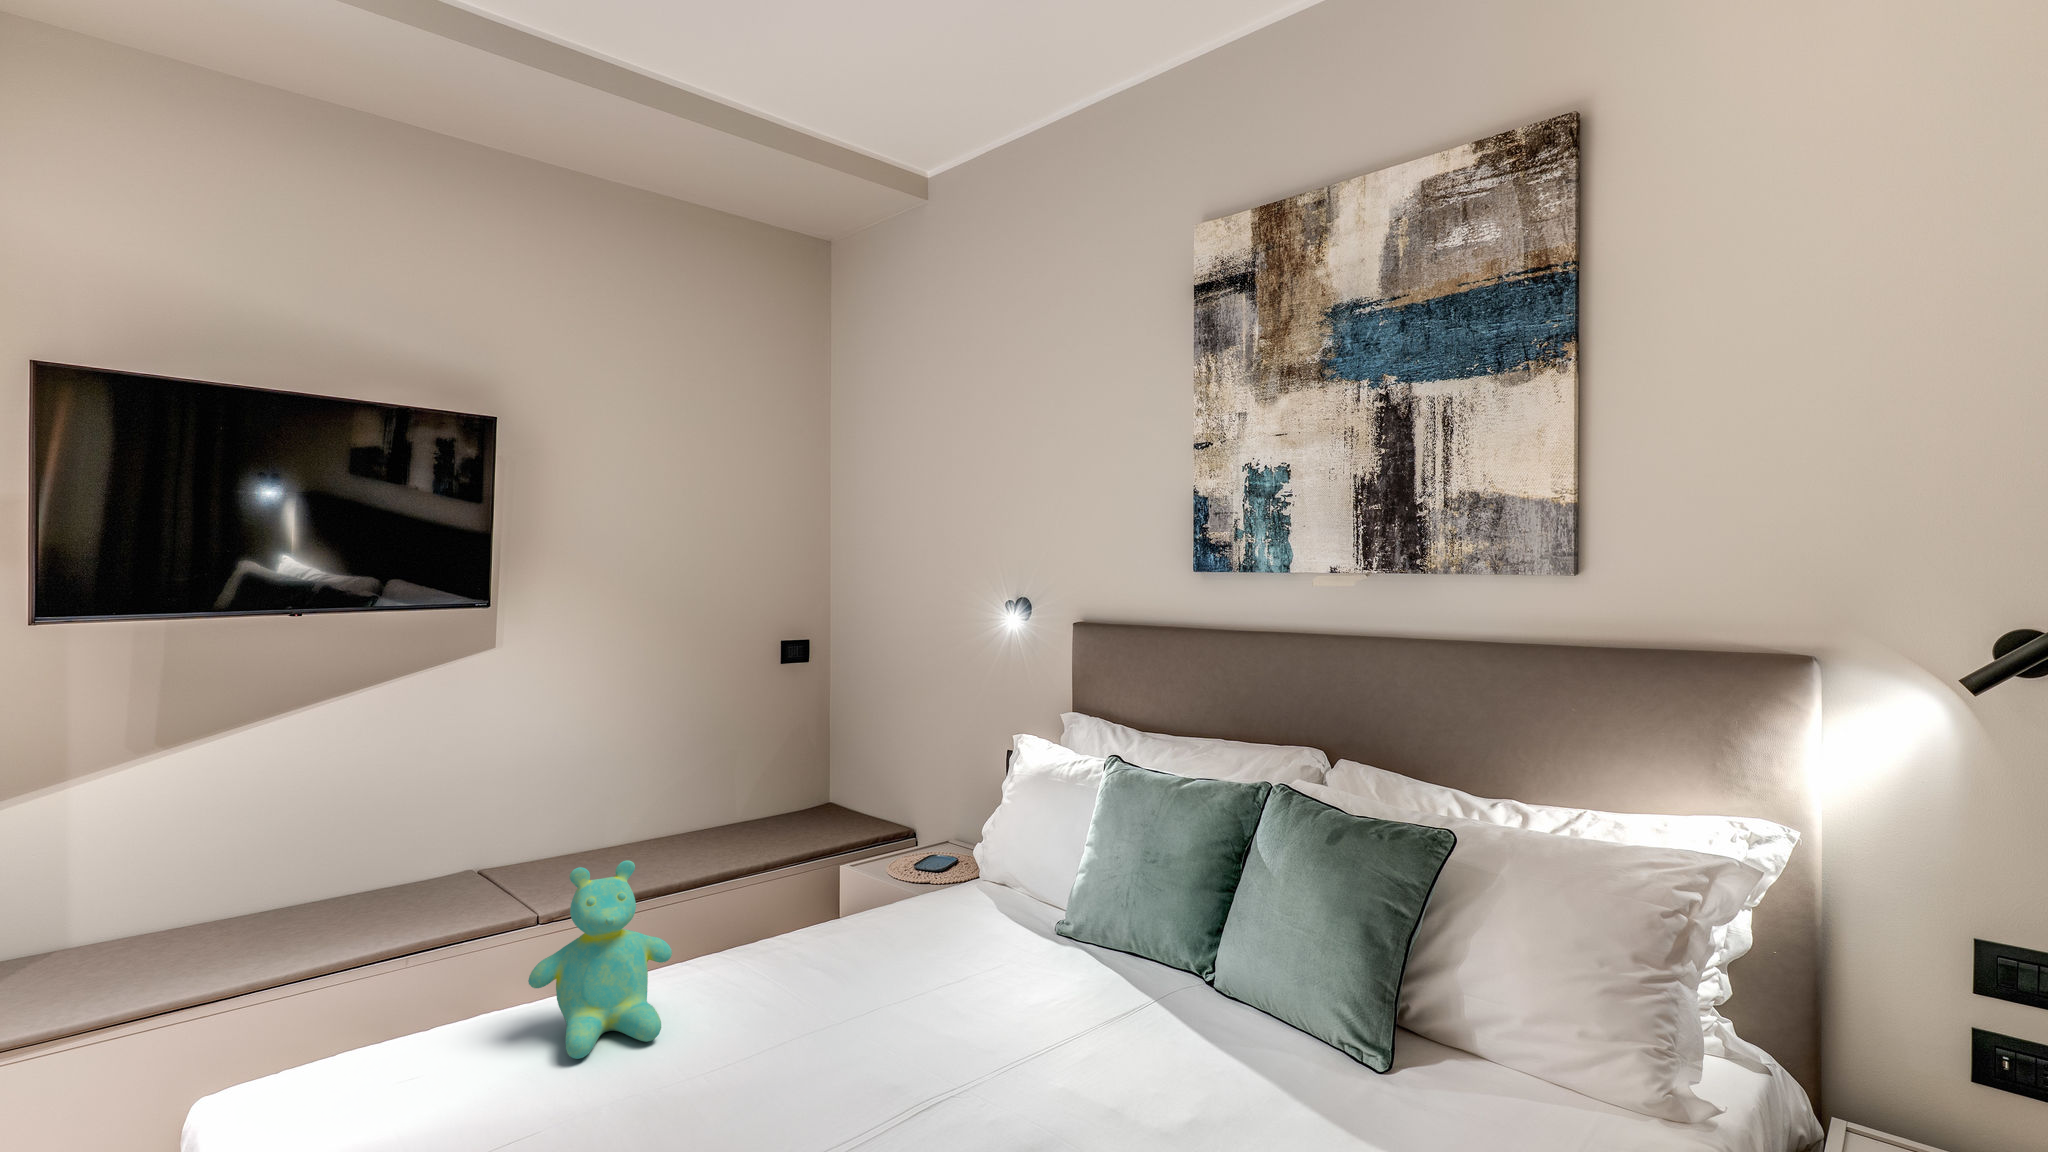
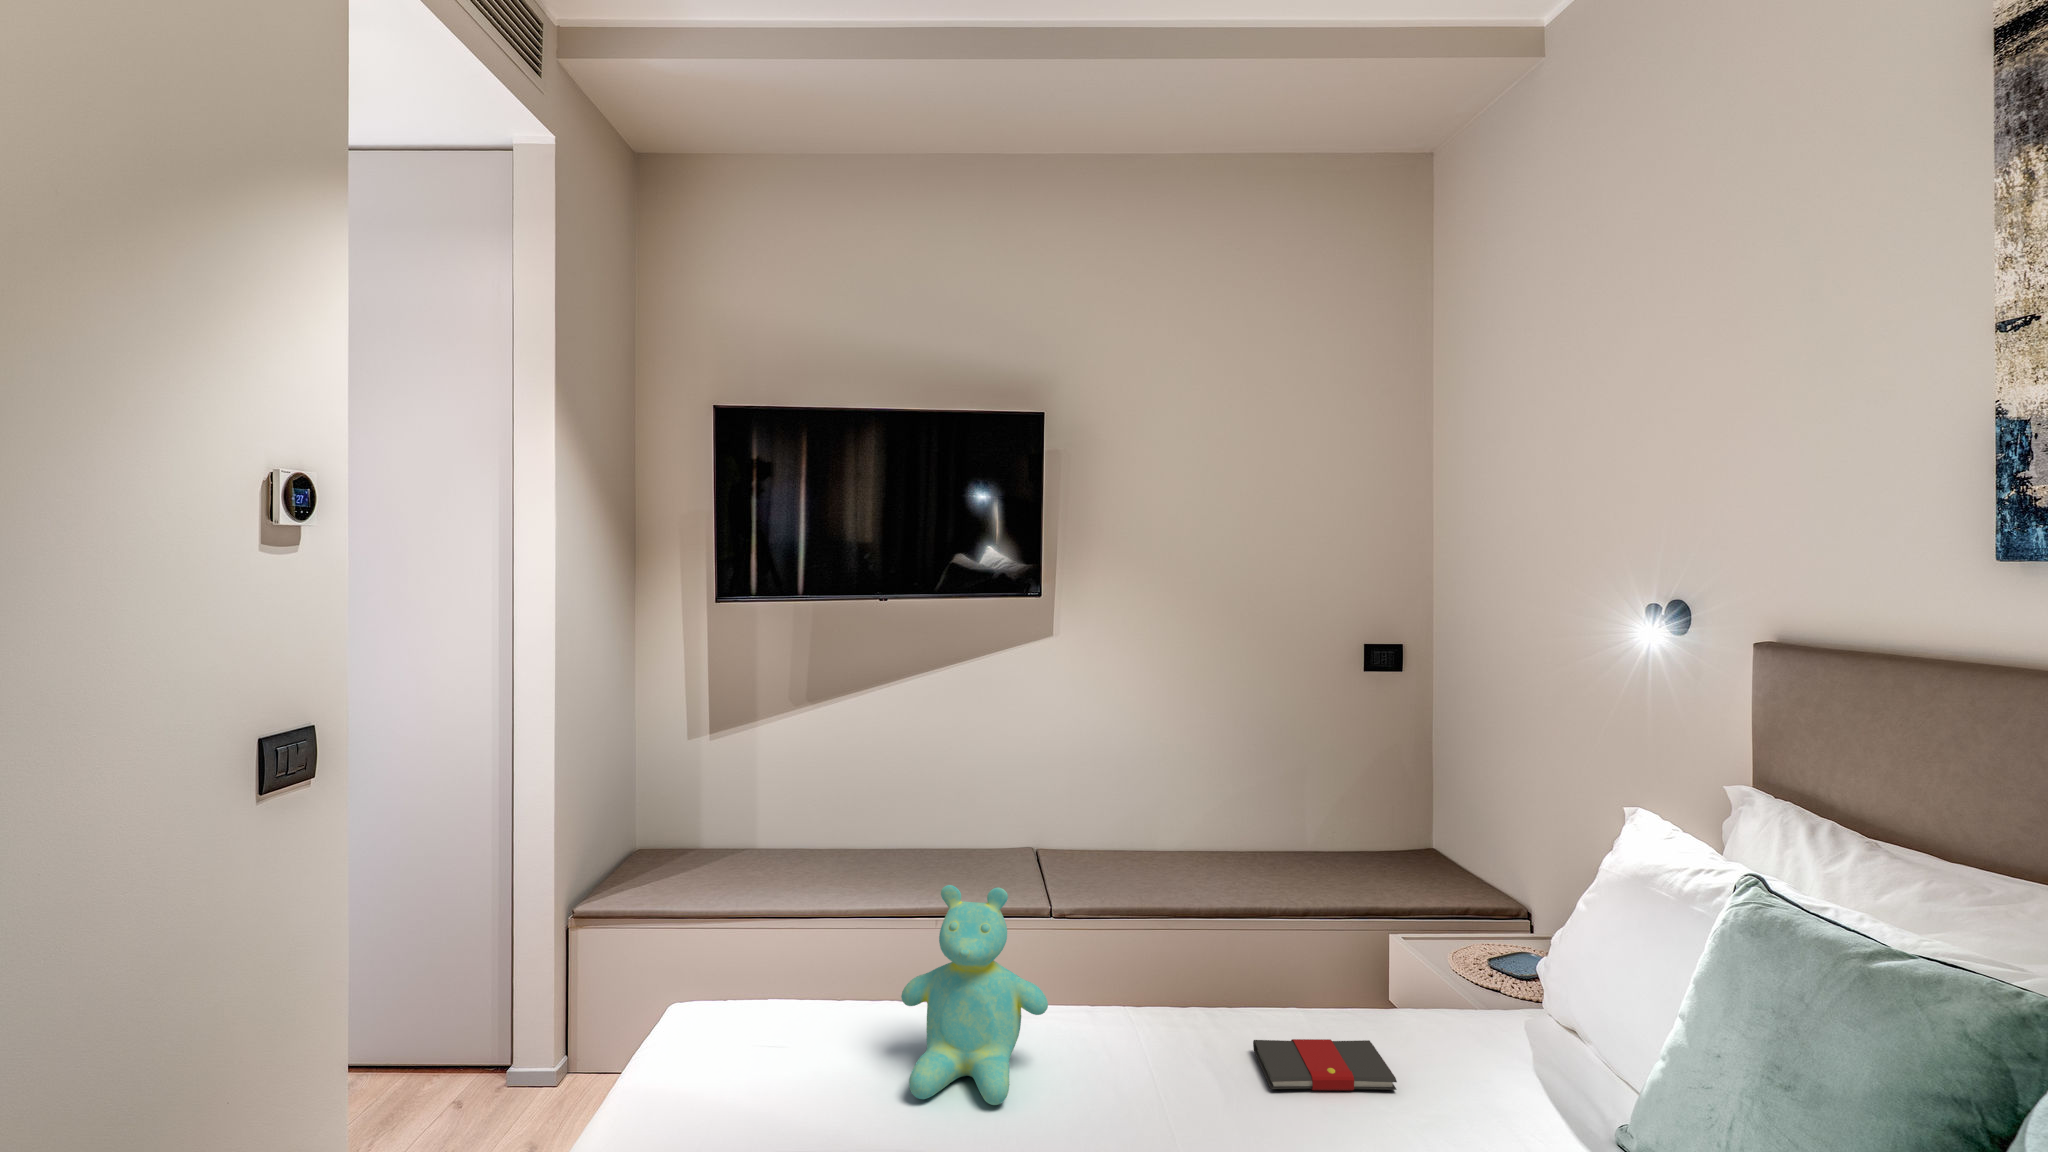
book: none [819,920,927,967] -> present [1253,1039,1397,1090]

